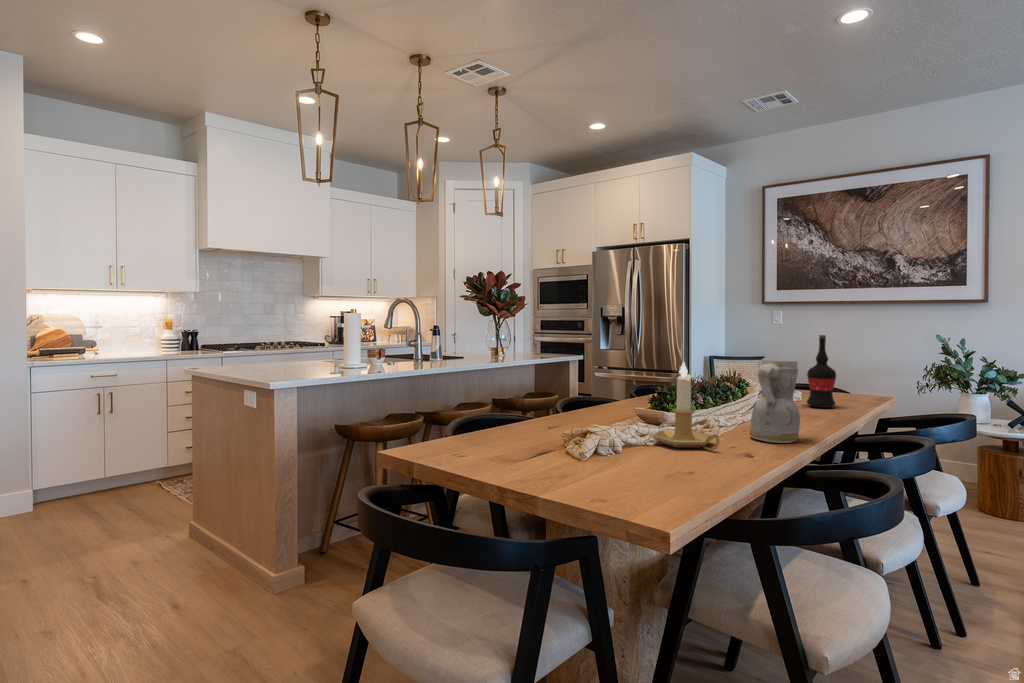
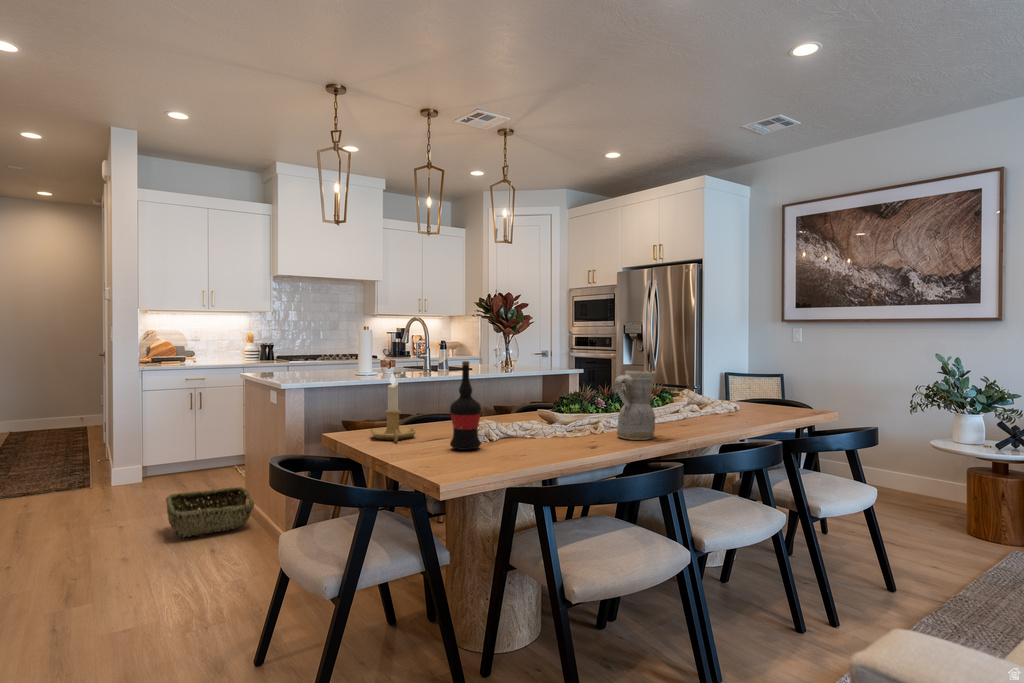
wine bottle: present [807,335,836,407] -> present [450,361,481,450]
candlestick: present [652,362,720,451] -> present [371,373,416,442]
woven basket: none [94,514,220,591] -> present [166,487,254,538]

